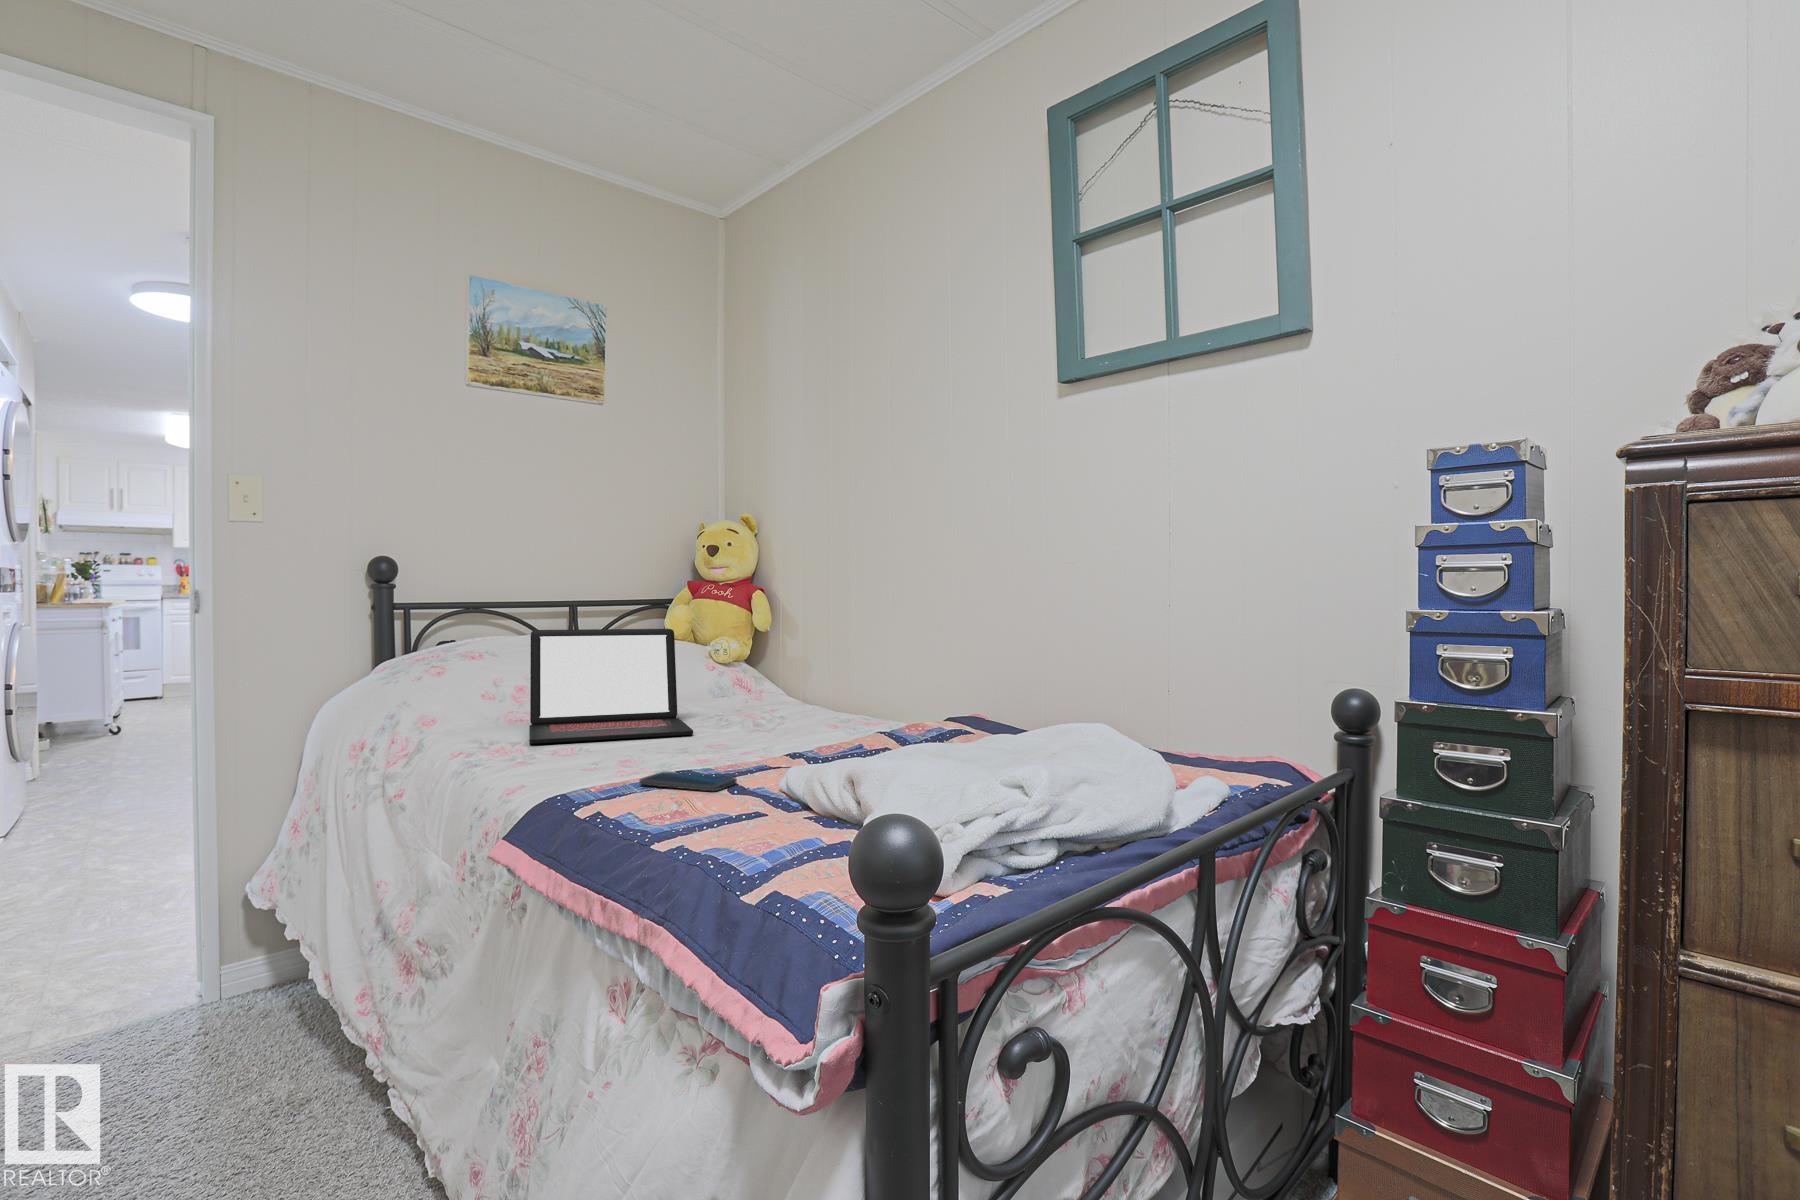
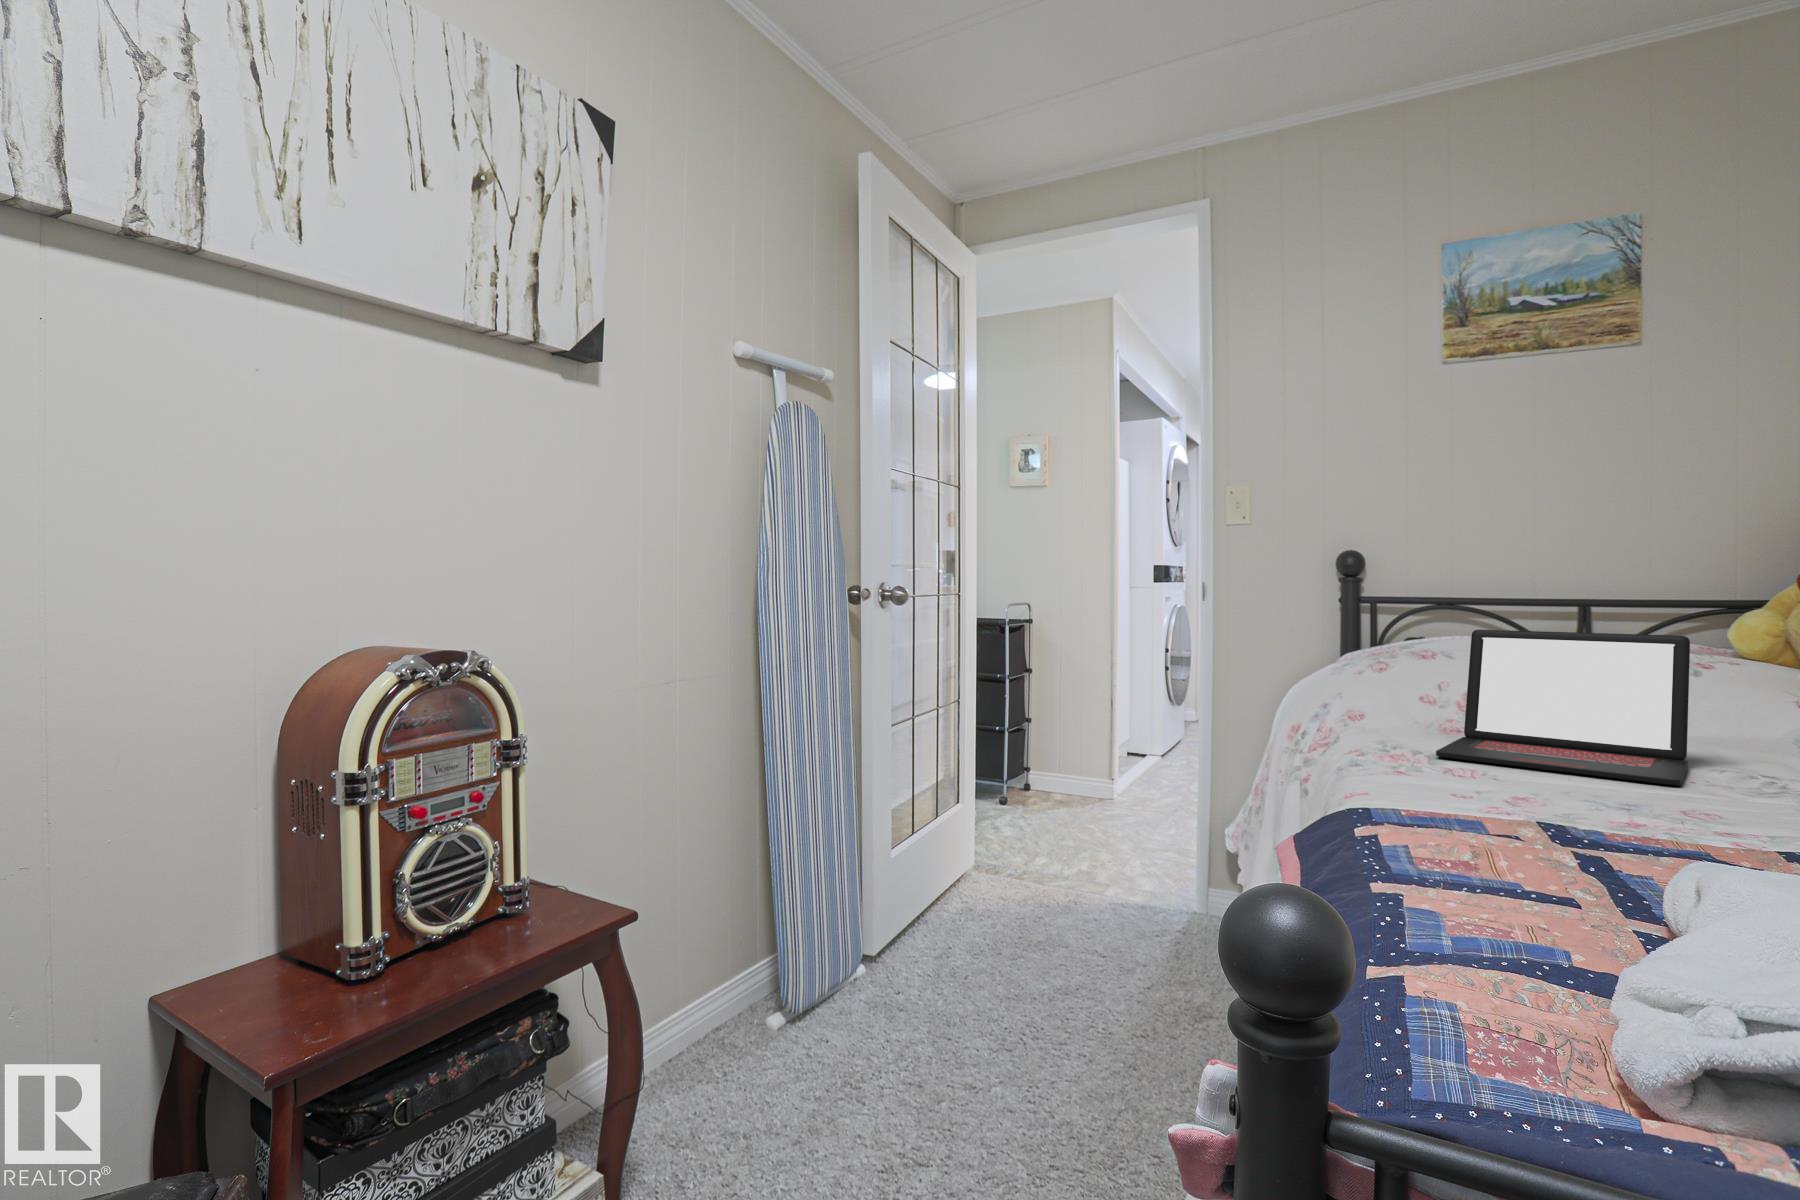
smartphone: present [639,772,737,791] -> none [1476,816,1619,858]

